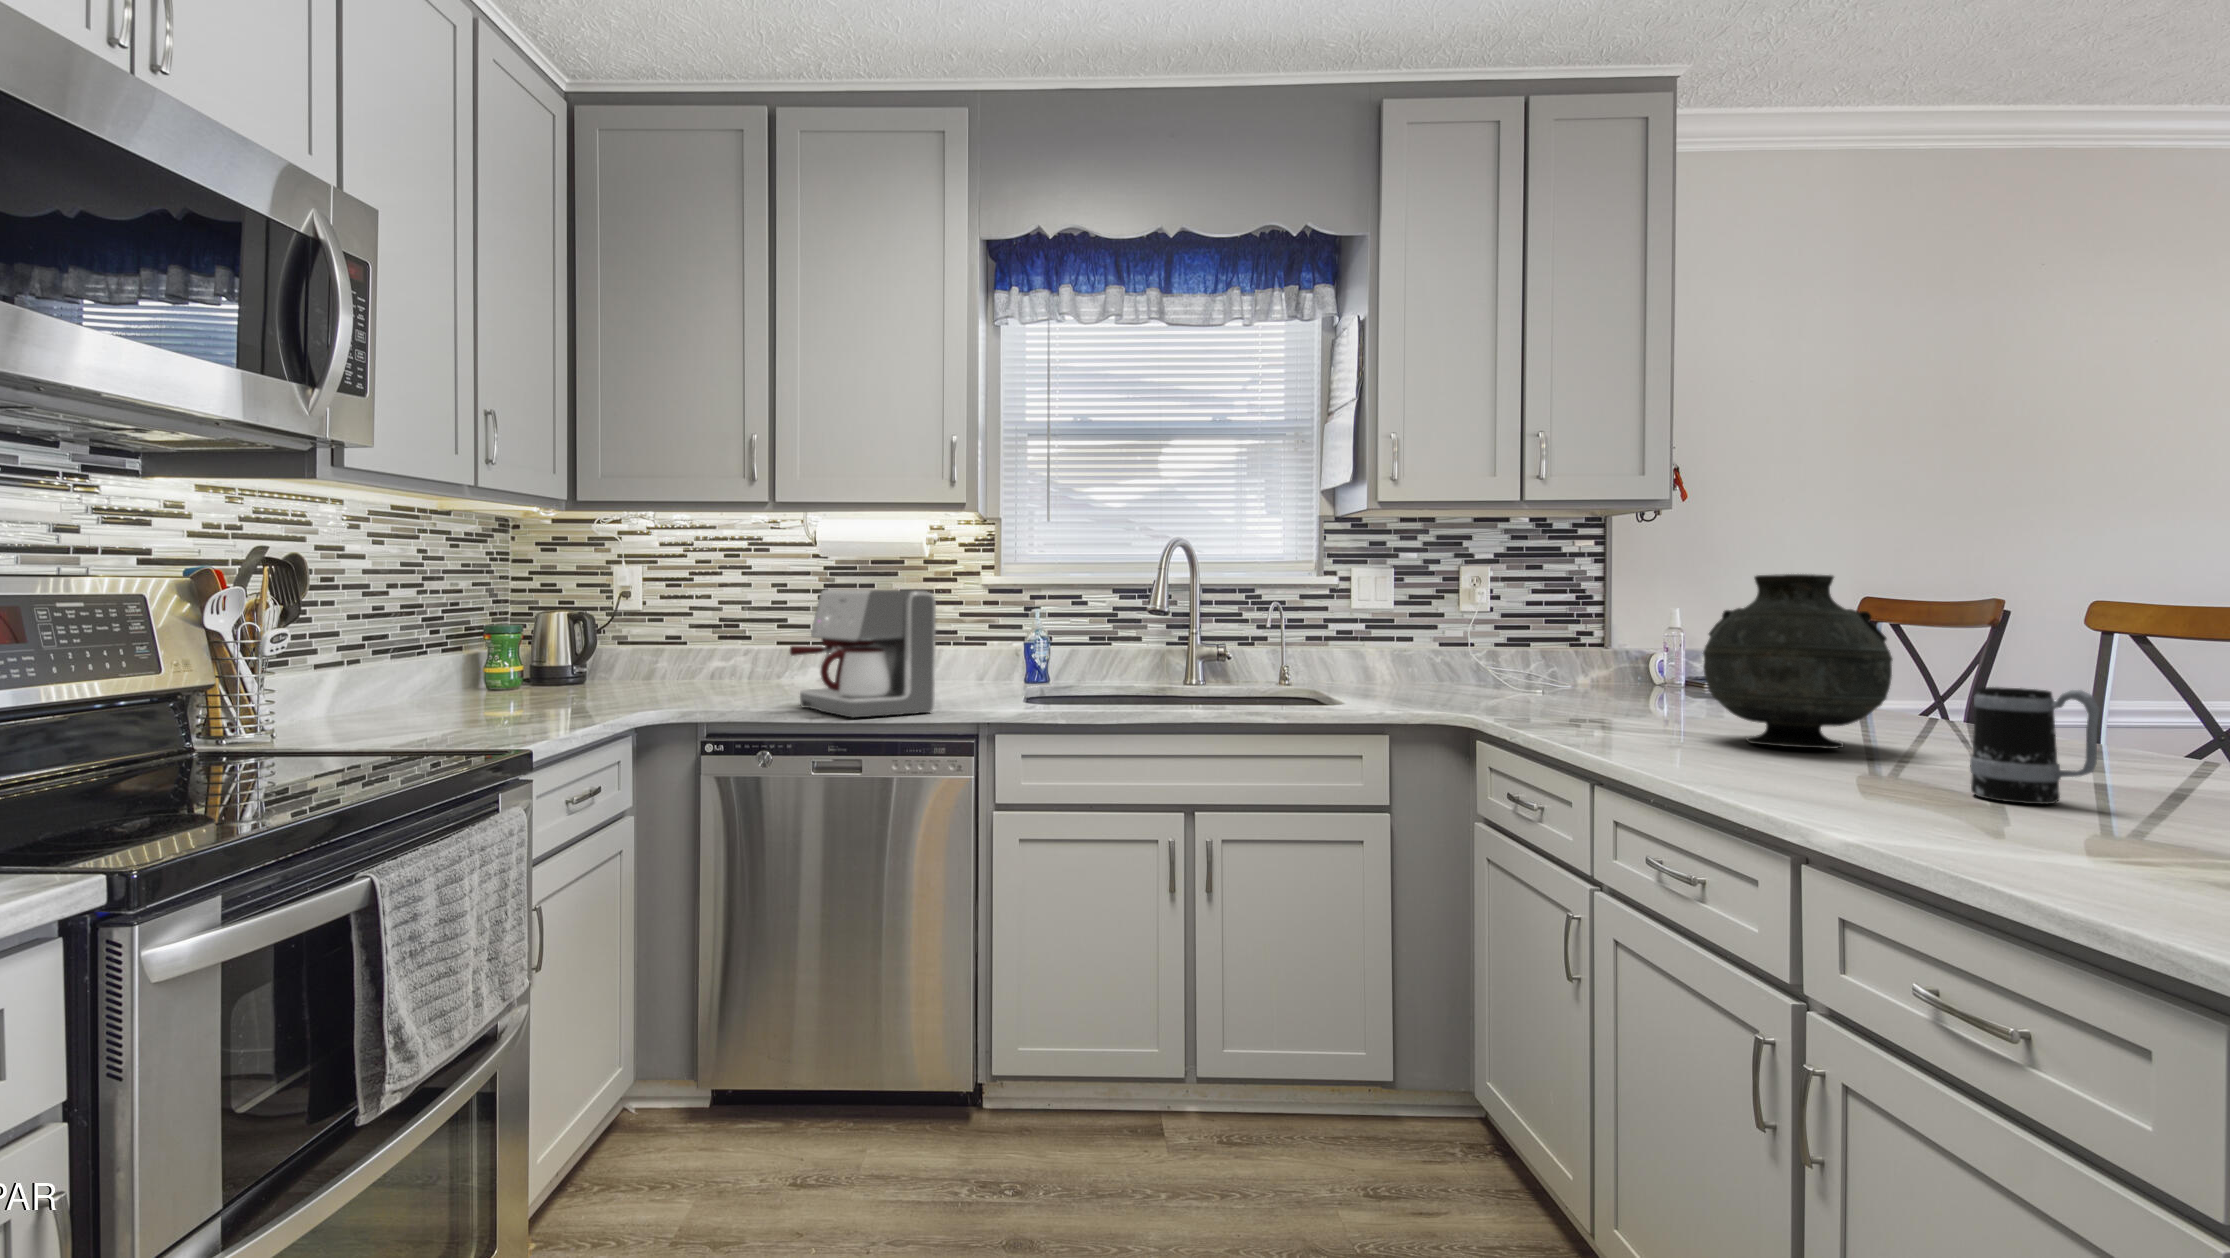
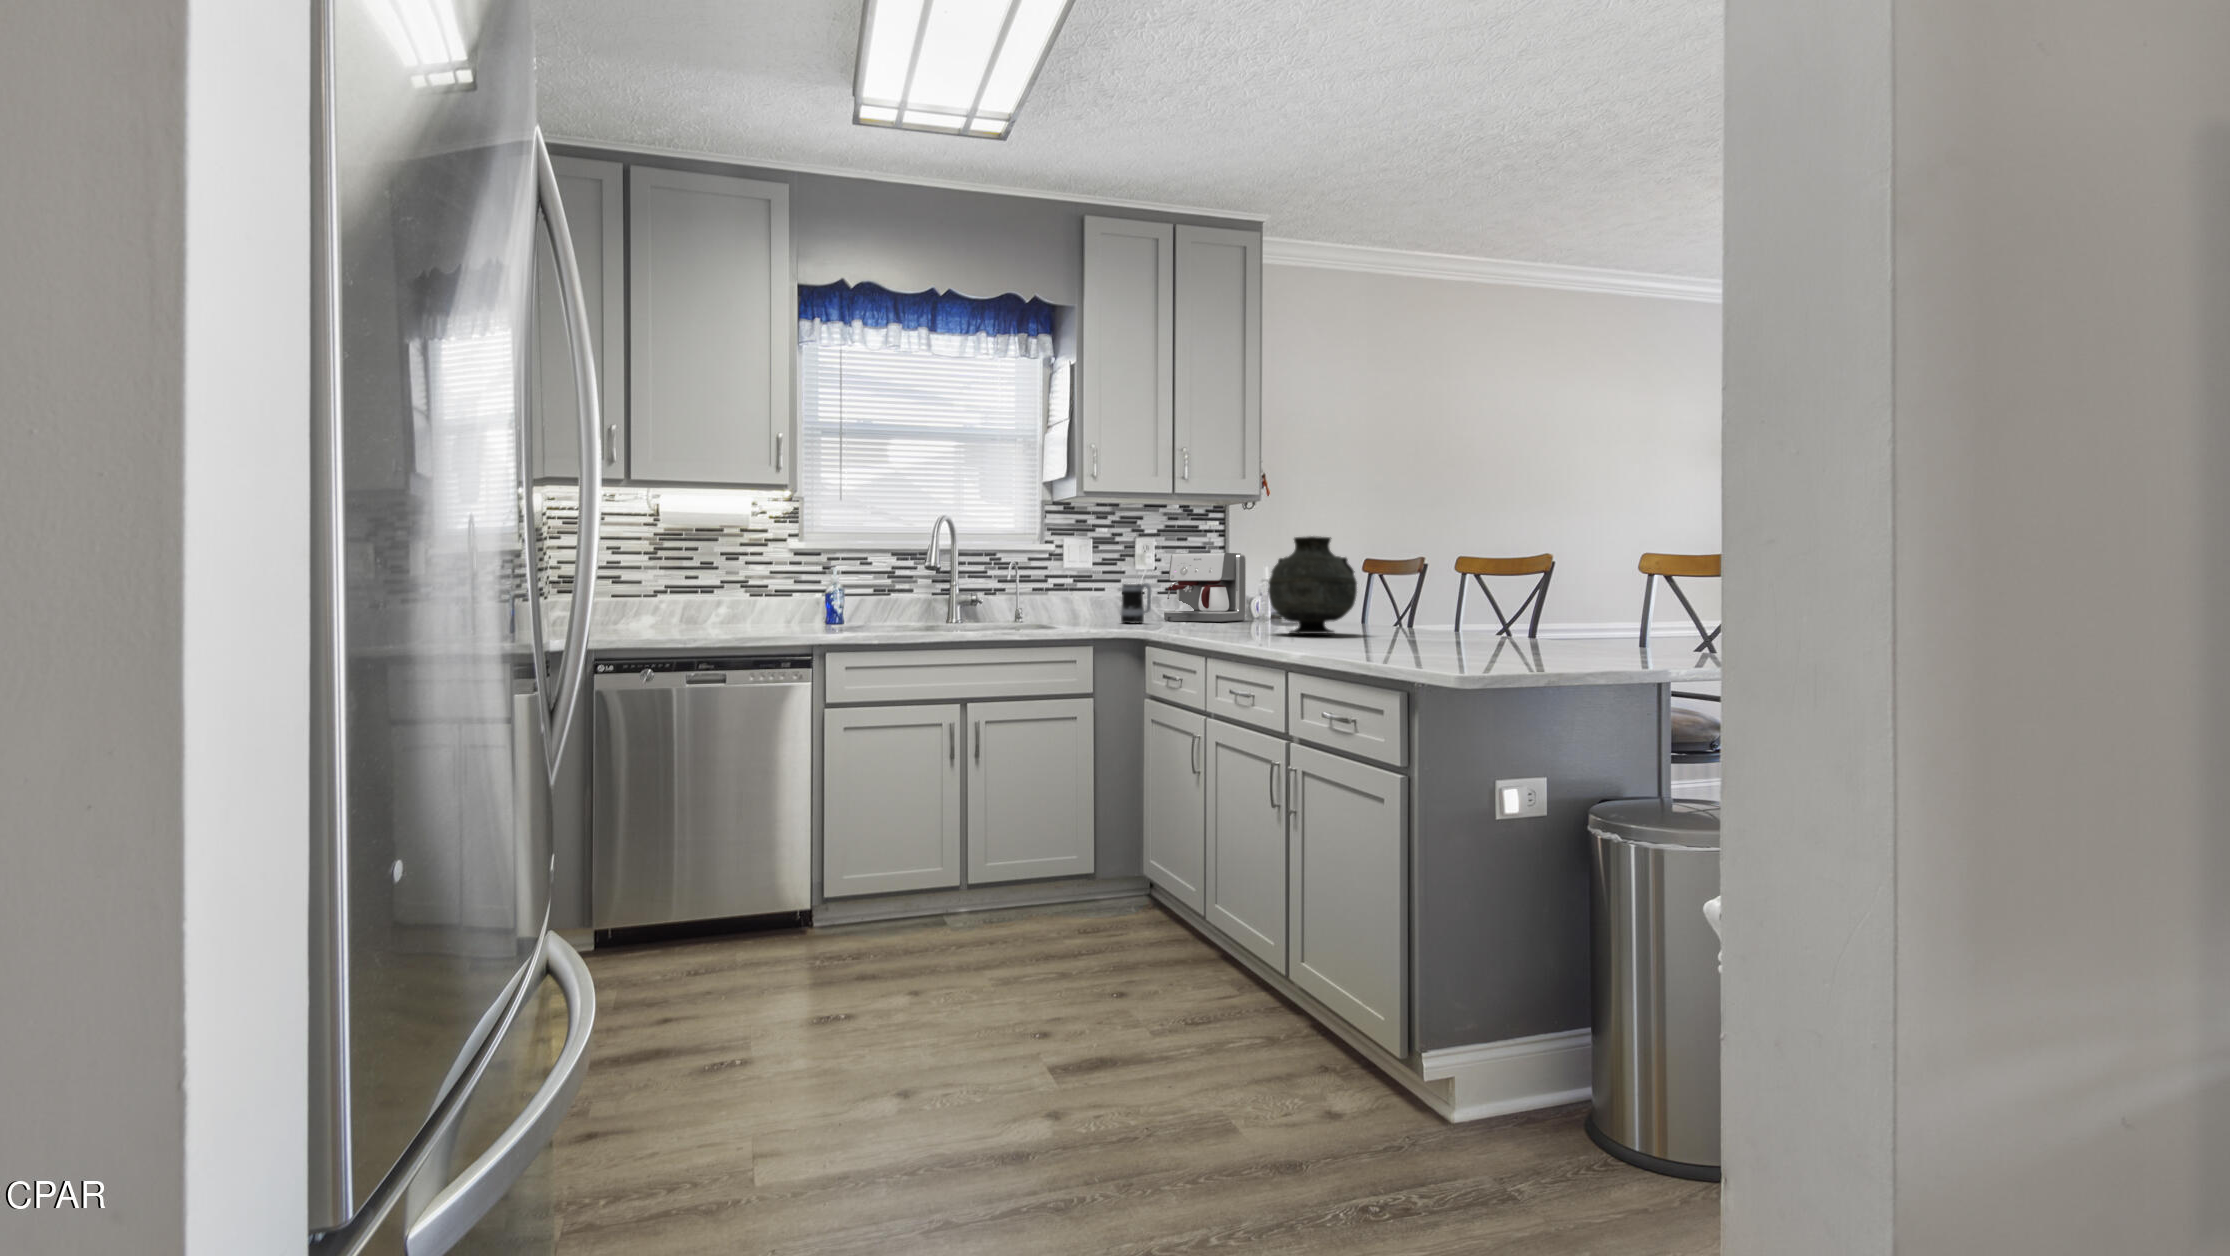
coffee maker: present [790,589,936,717] -> present [1164,553,1246,622]
mug: present [1970,687,2099,804] -> present [1121,583,1151,624]

